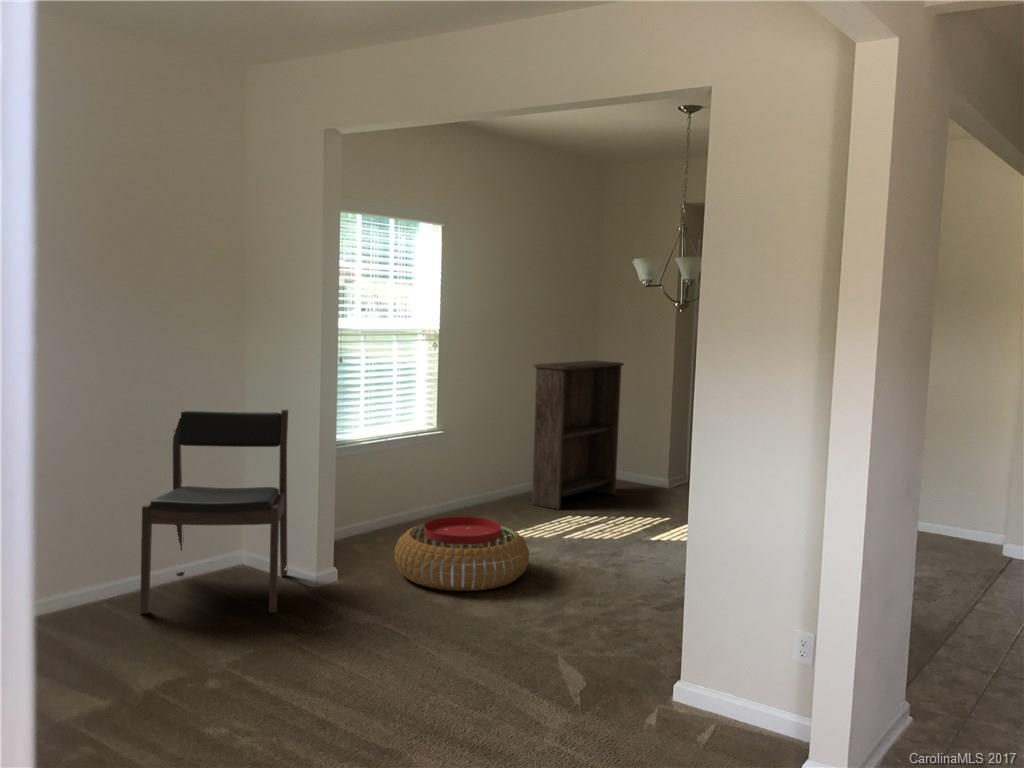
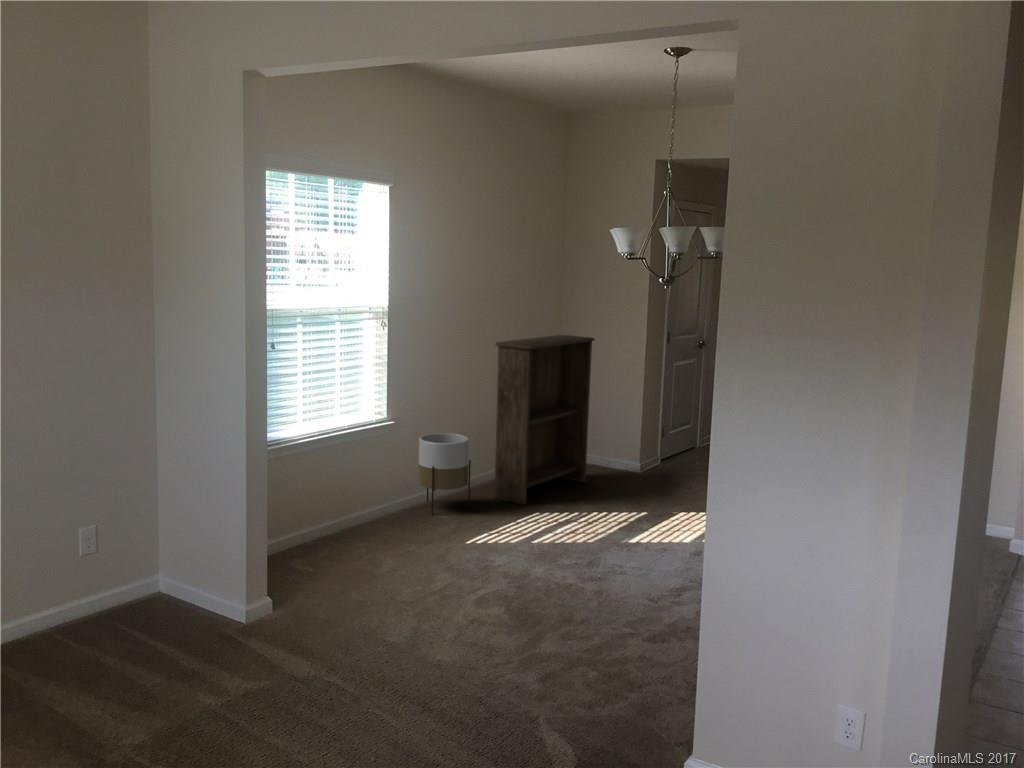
dining chair: present [140,410,288,614] -> none [26,415,213,672]
planter: none [464,444,511,515] -> present [418,433,471,515]
pouf: present [394,517,529,591] -> none [339,530,496,624]

